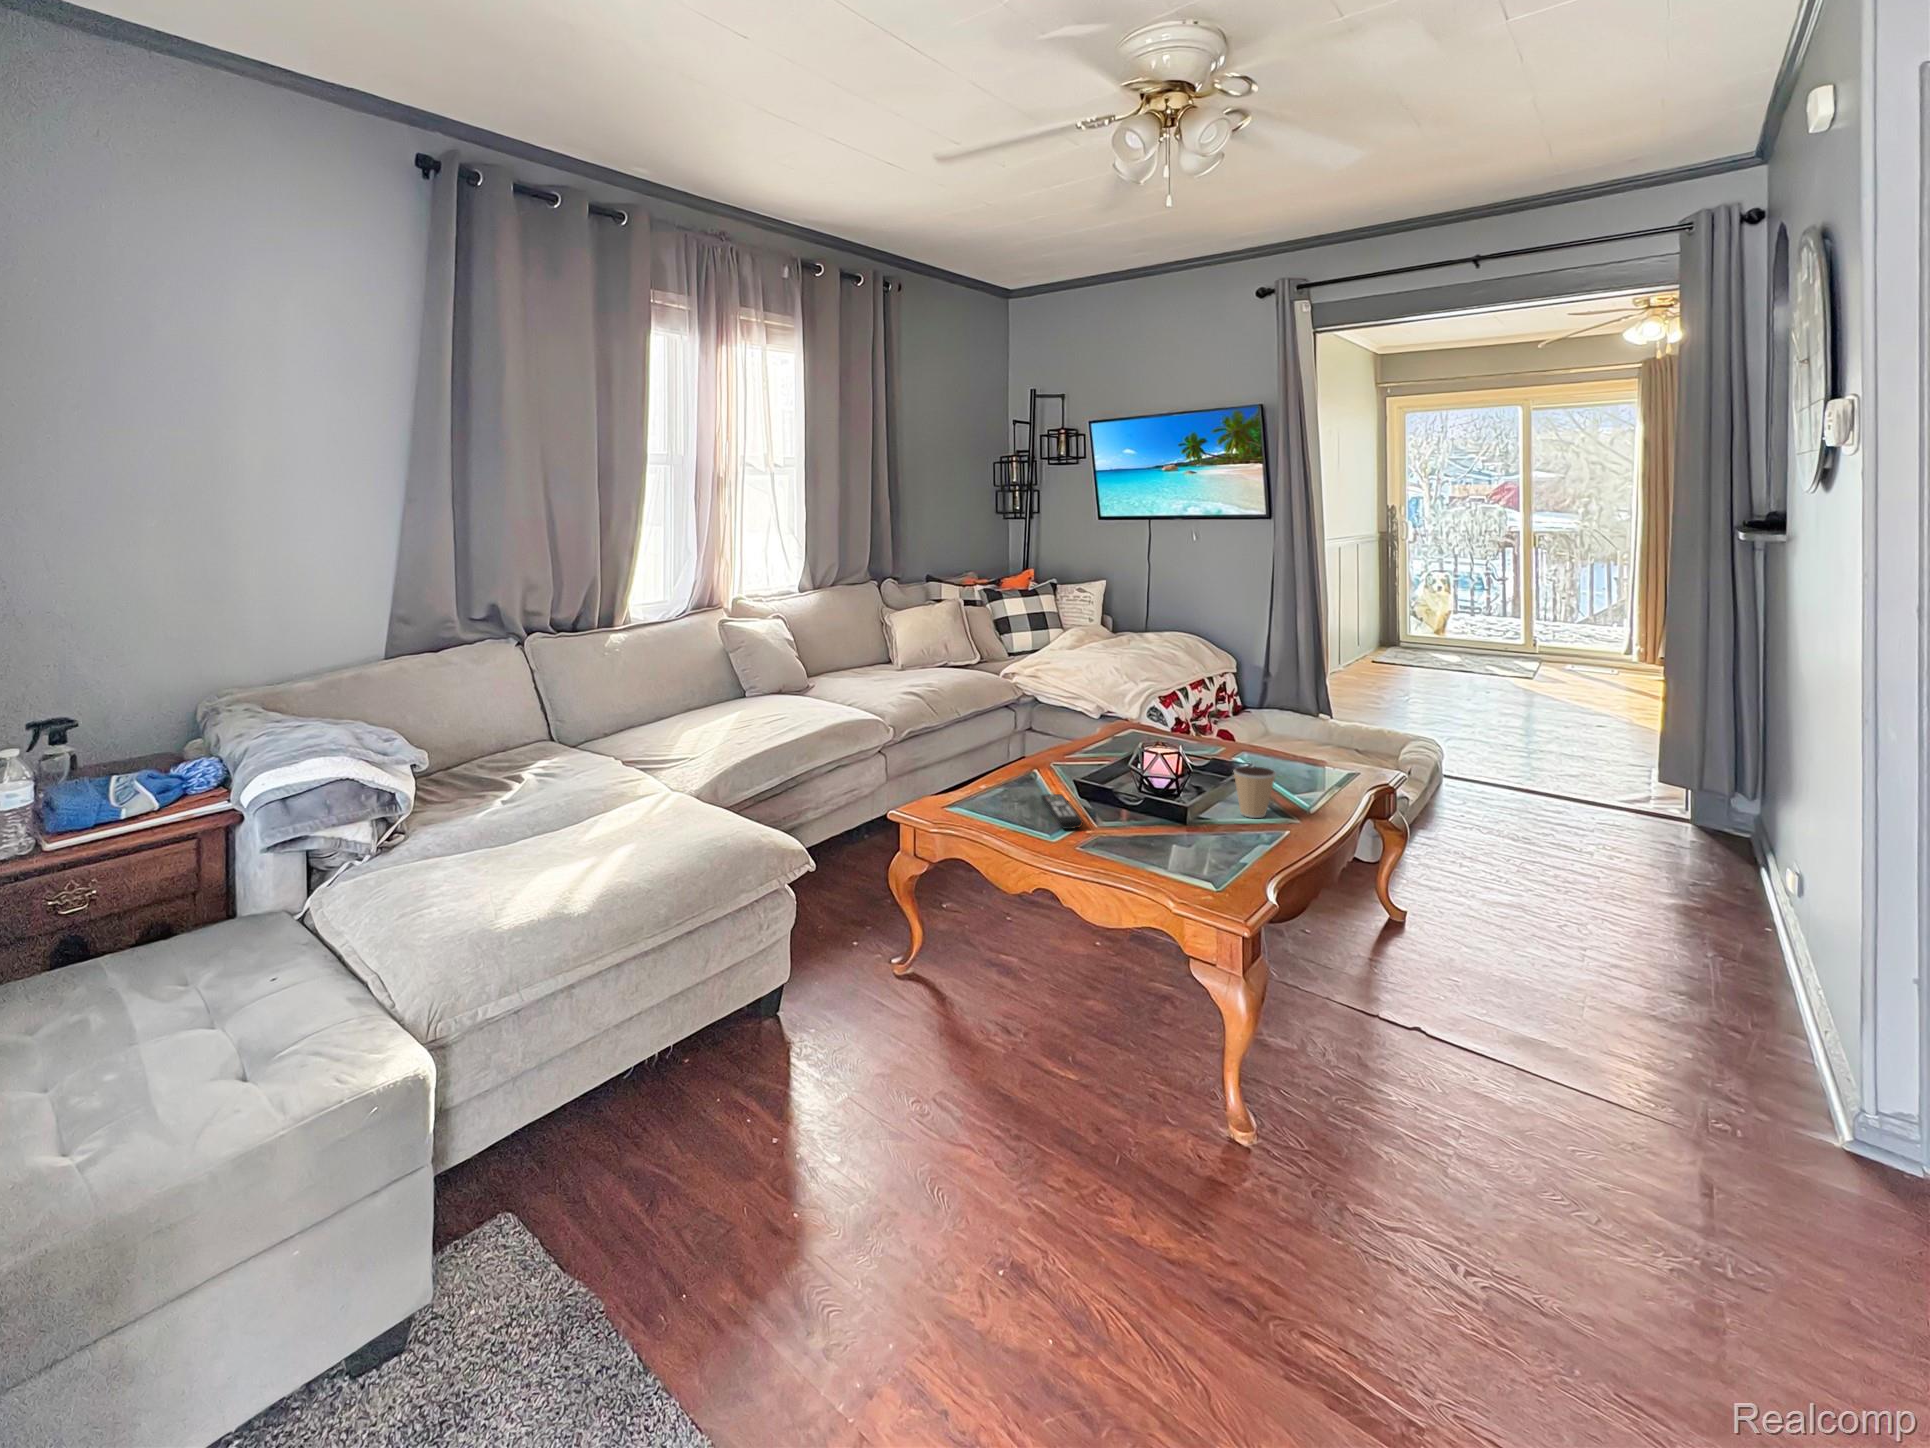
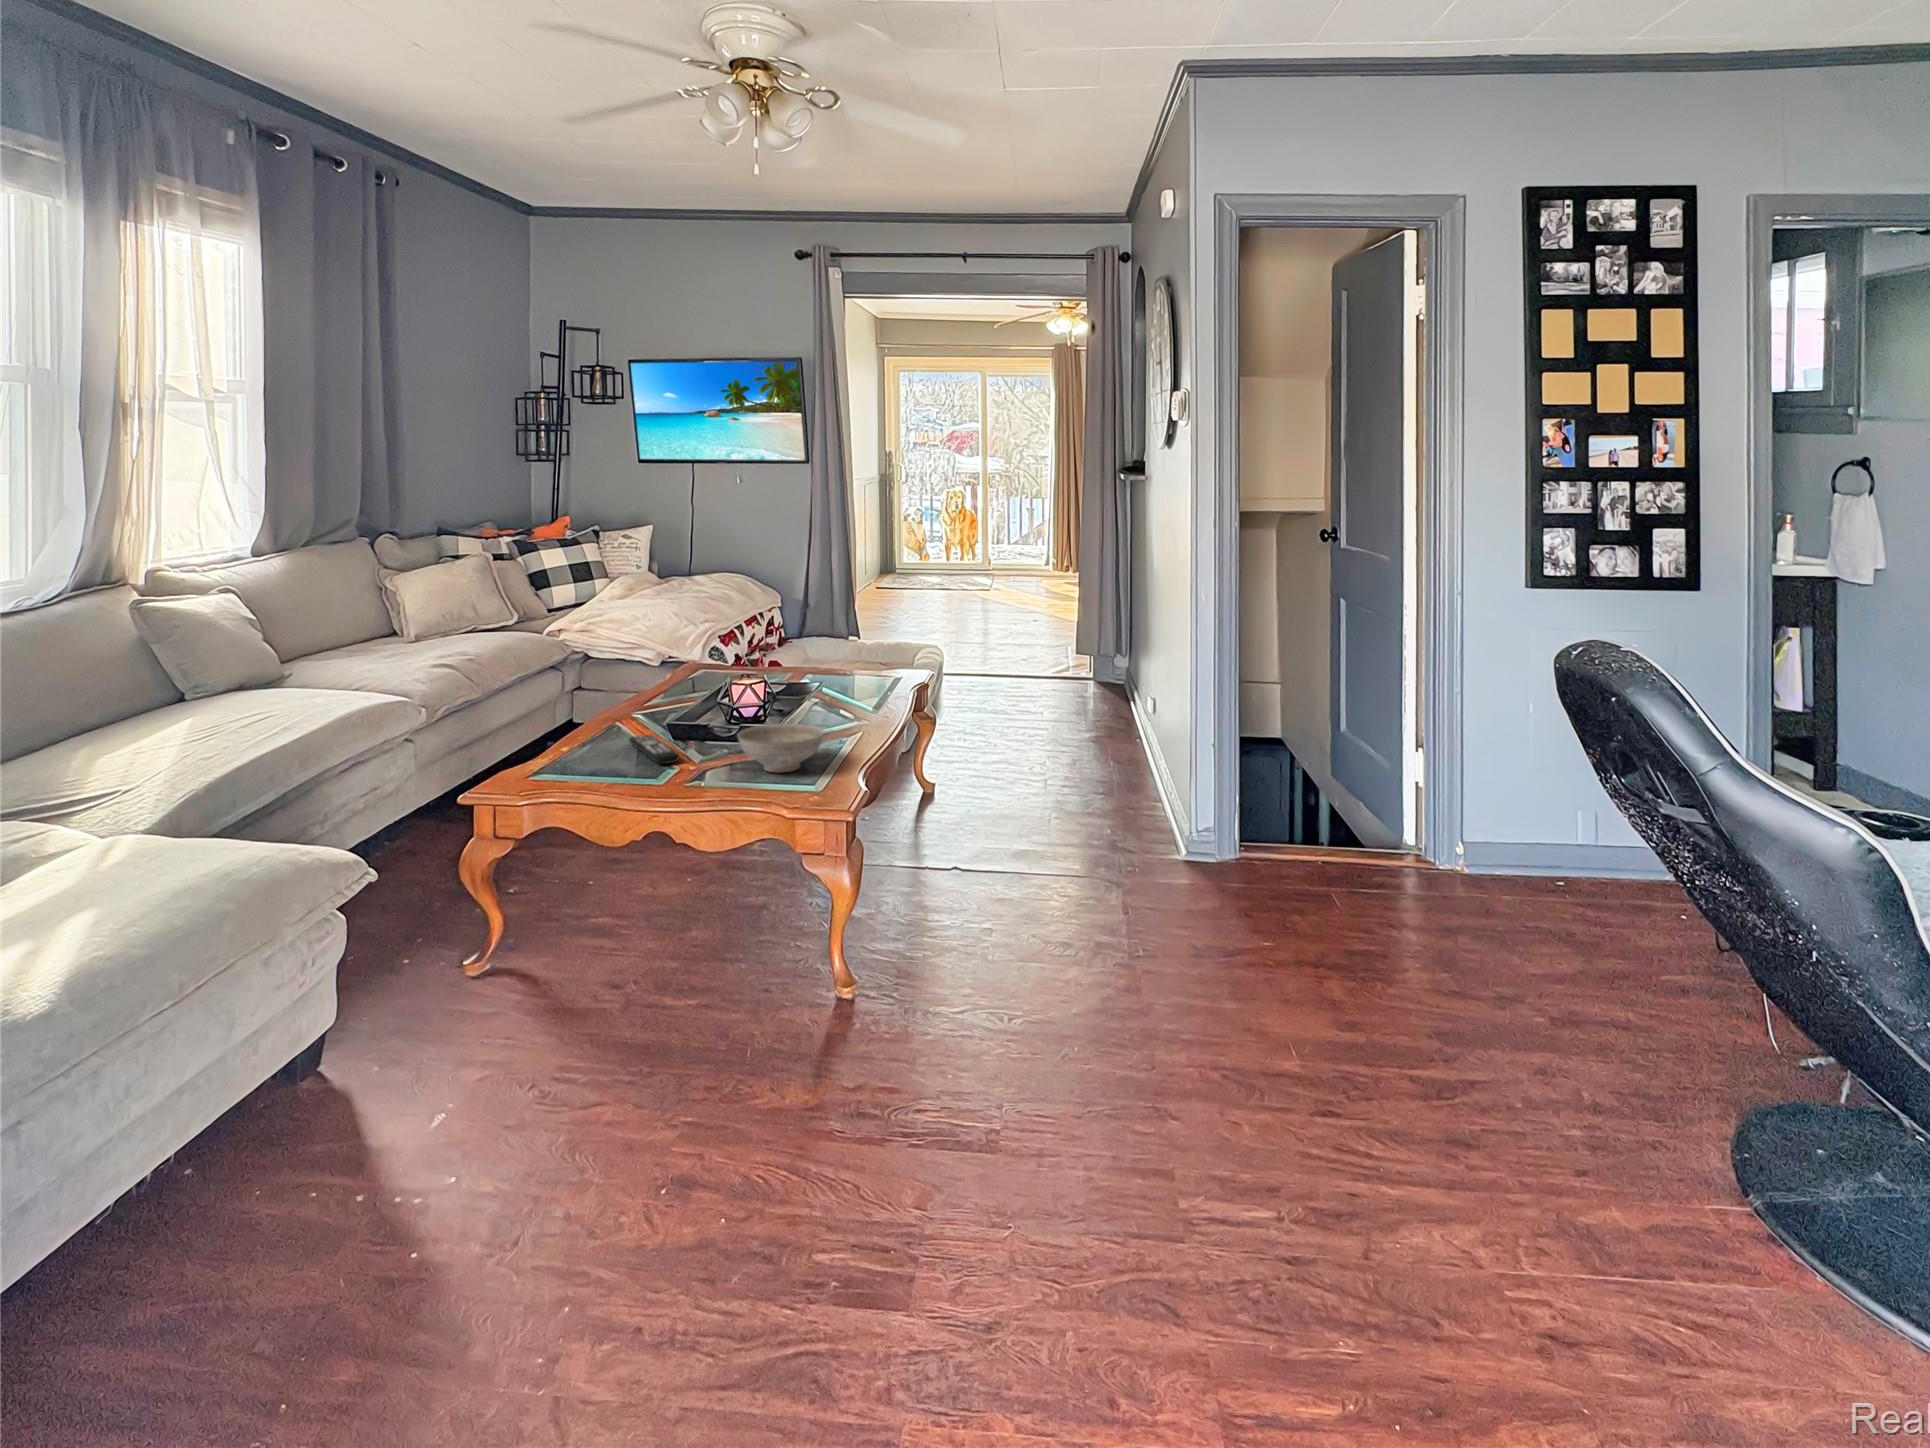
coffee cup: present [1234,766,1276,818] -> none [816,689,853,735]
decorative bowl: none [1139,801,1234,857] -> present [737,724,824,772]

